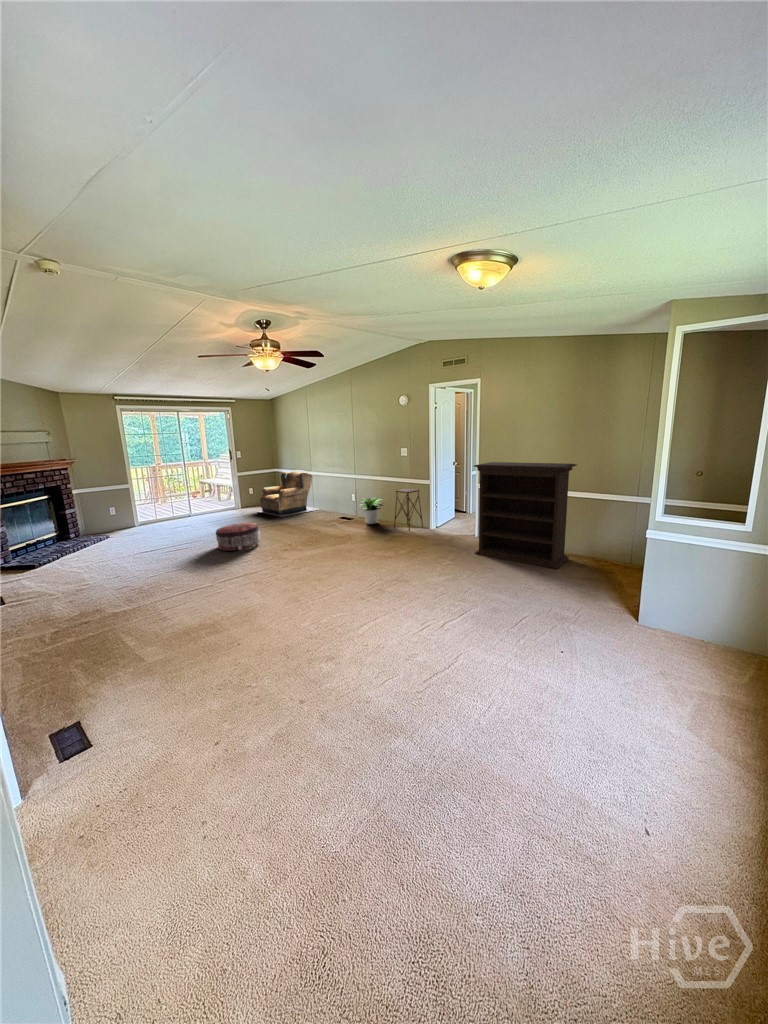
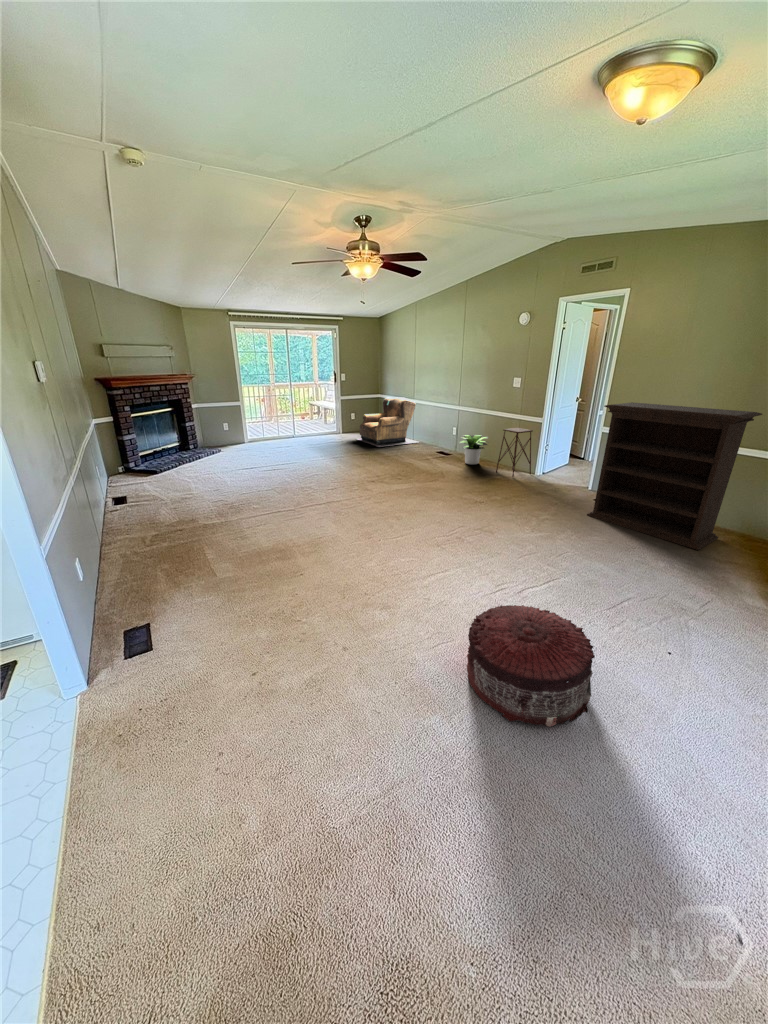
pouf: present [216,523,260,551] -> present [467,605,595,727]

